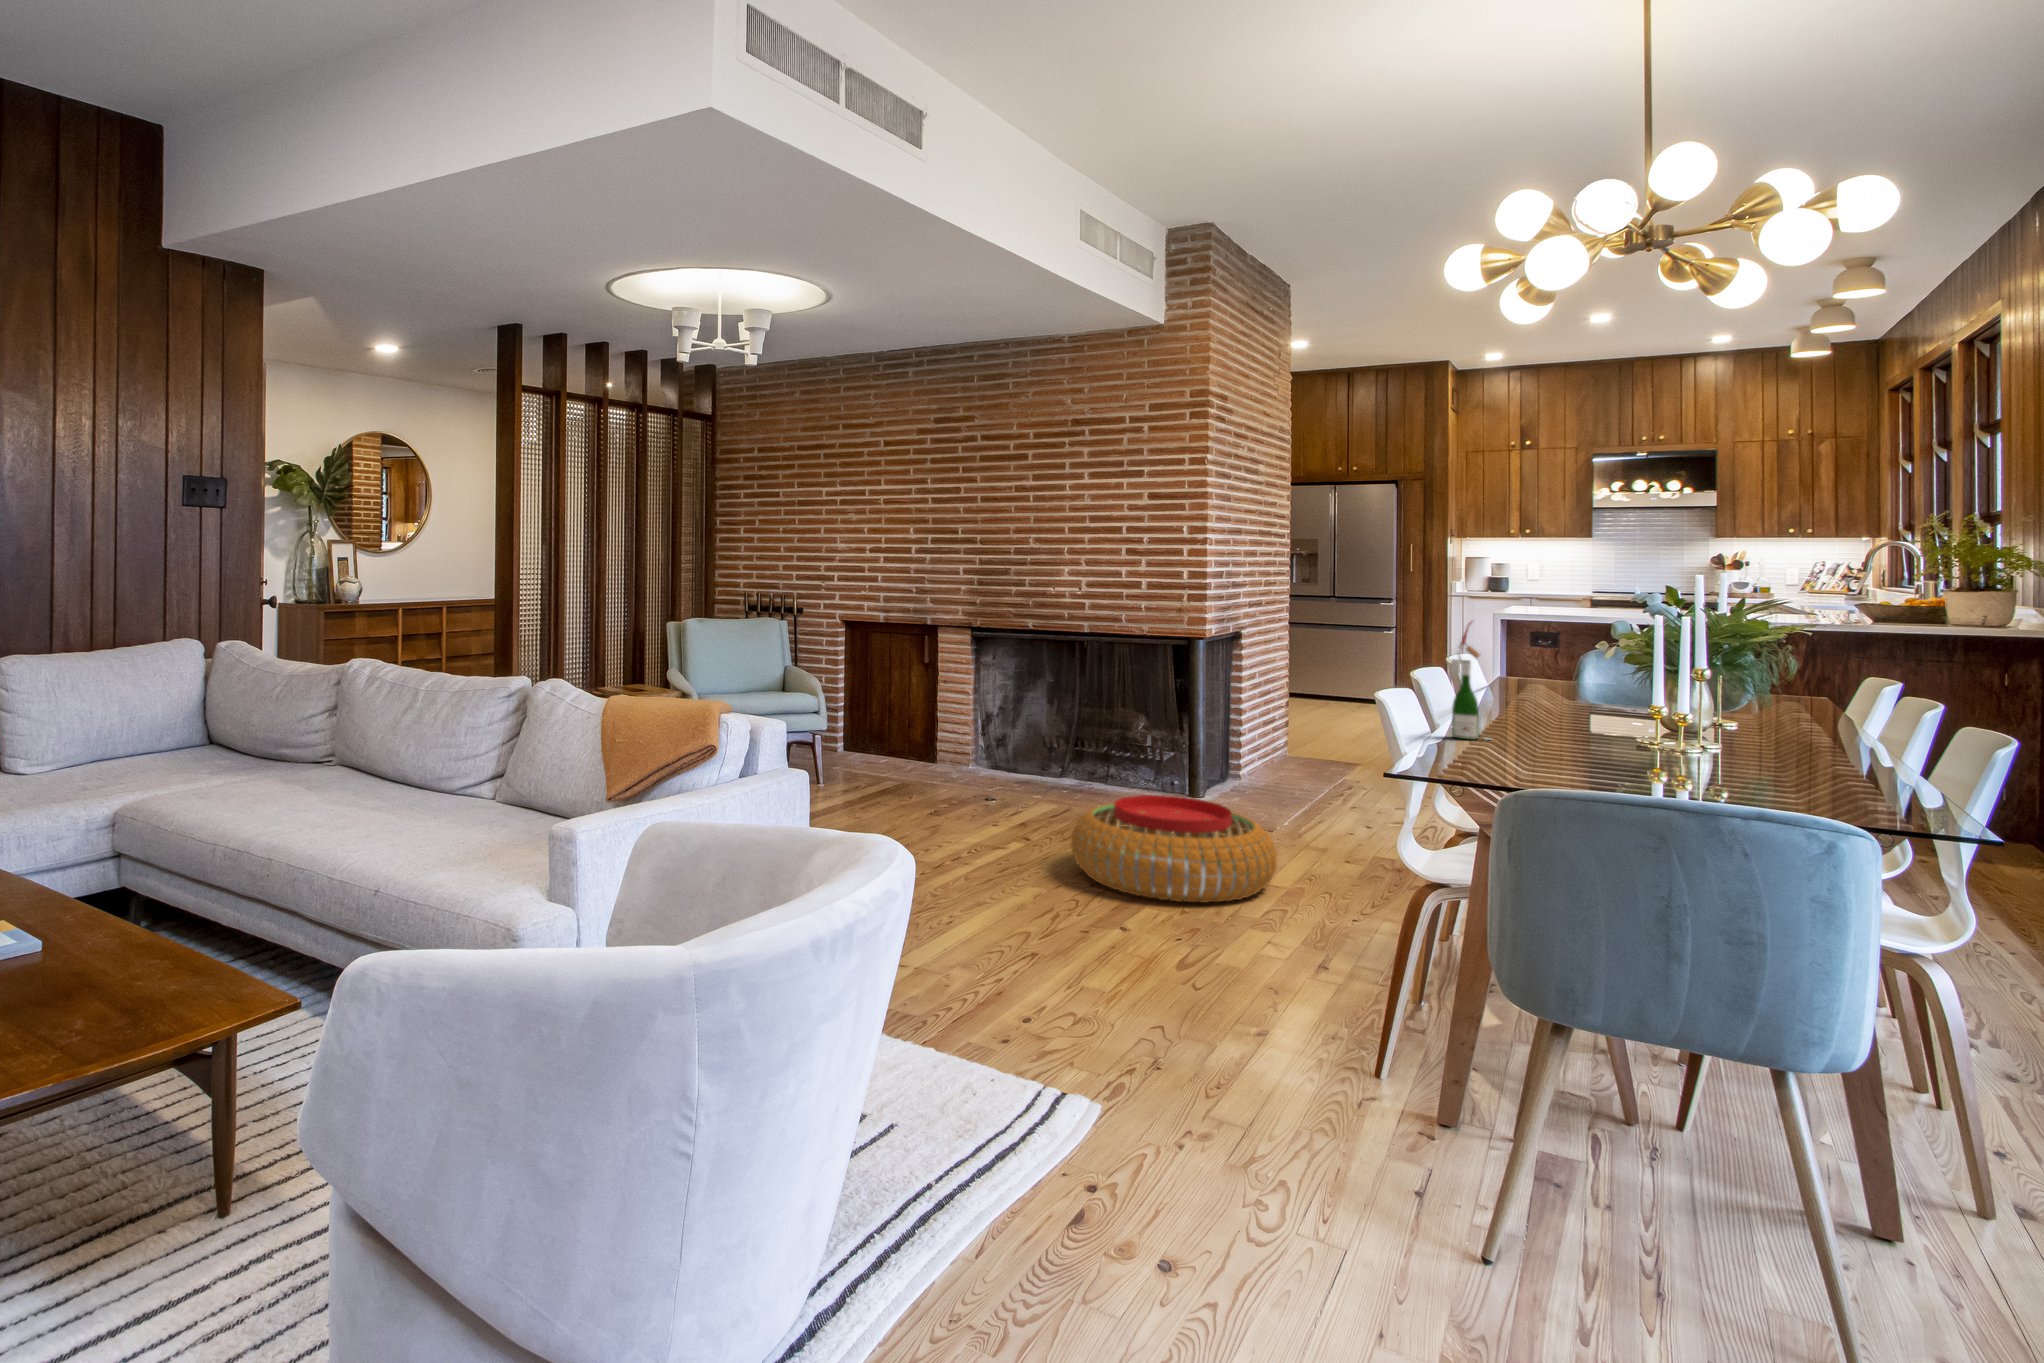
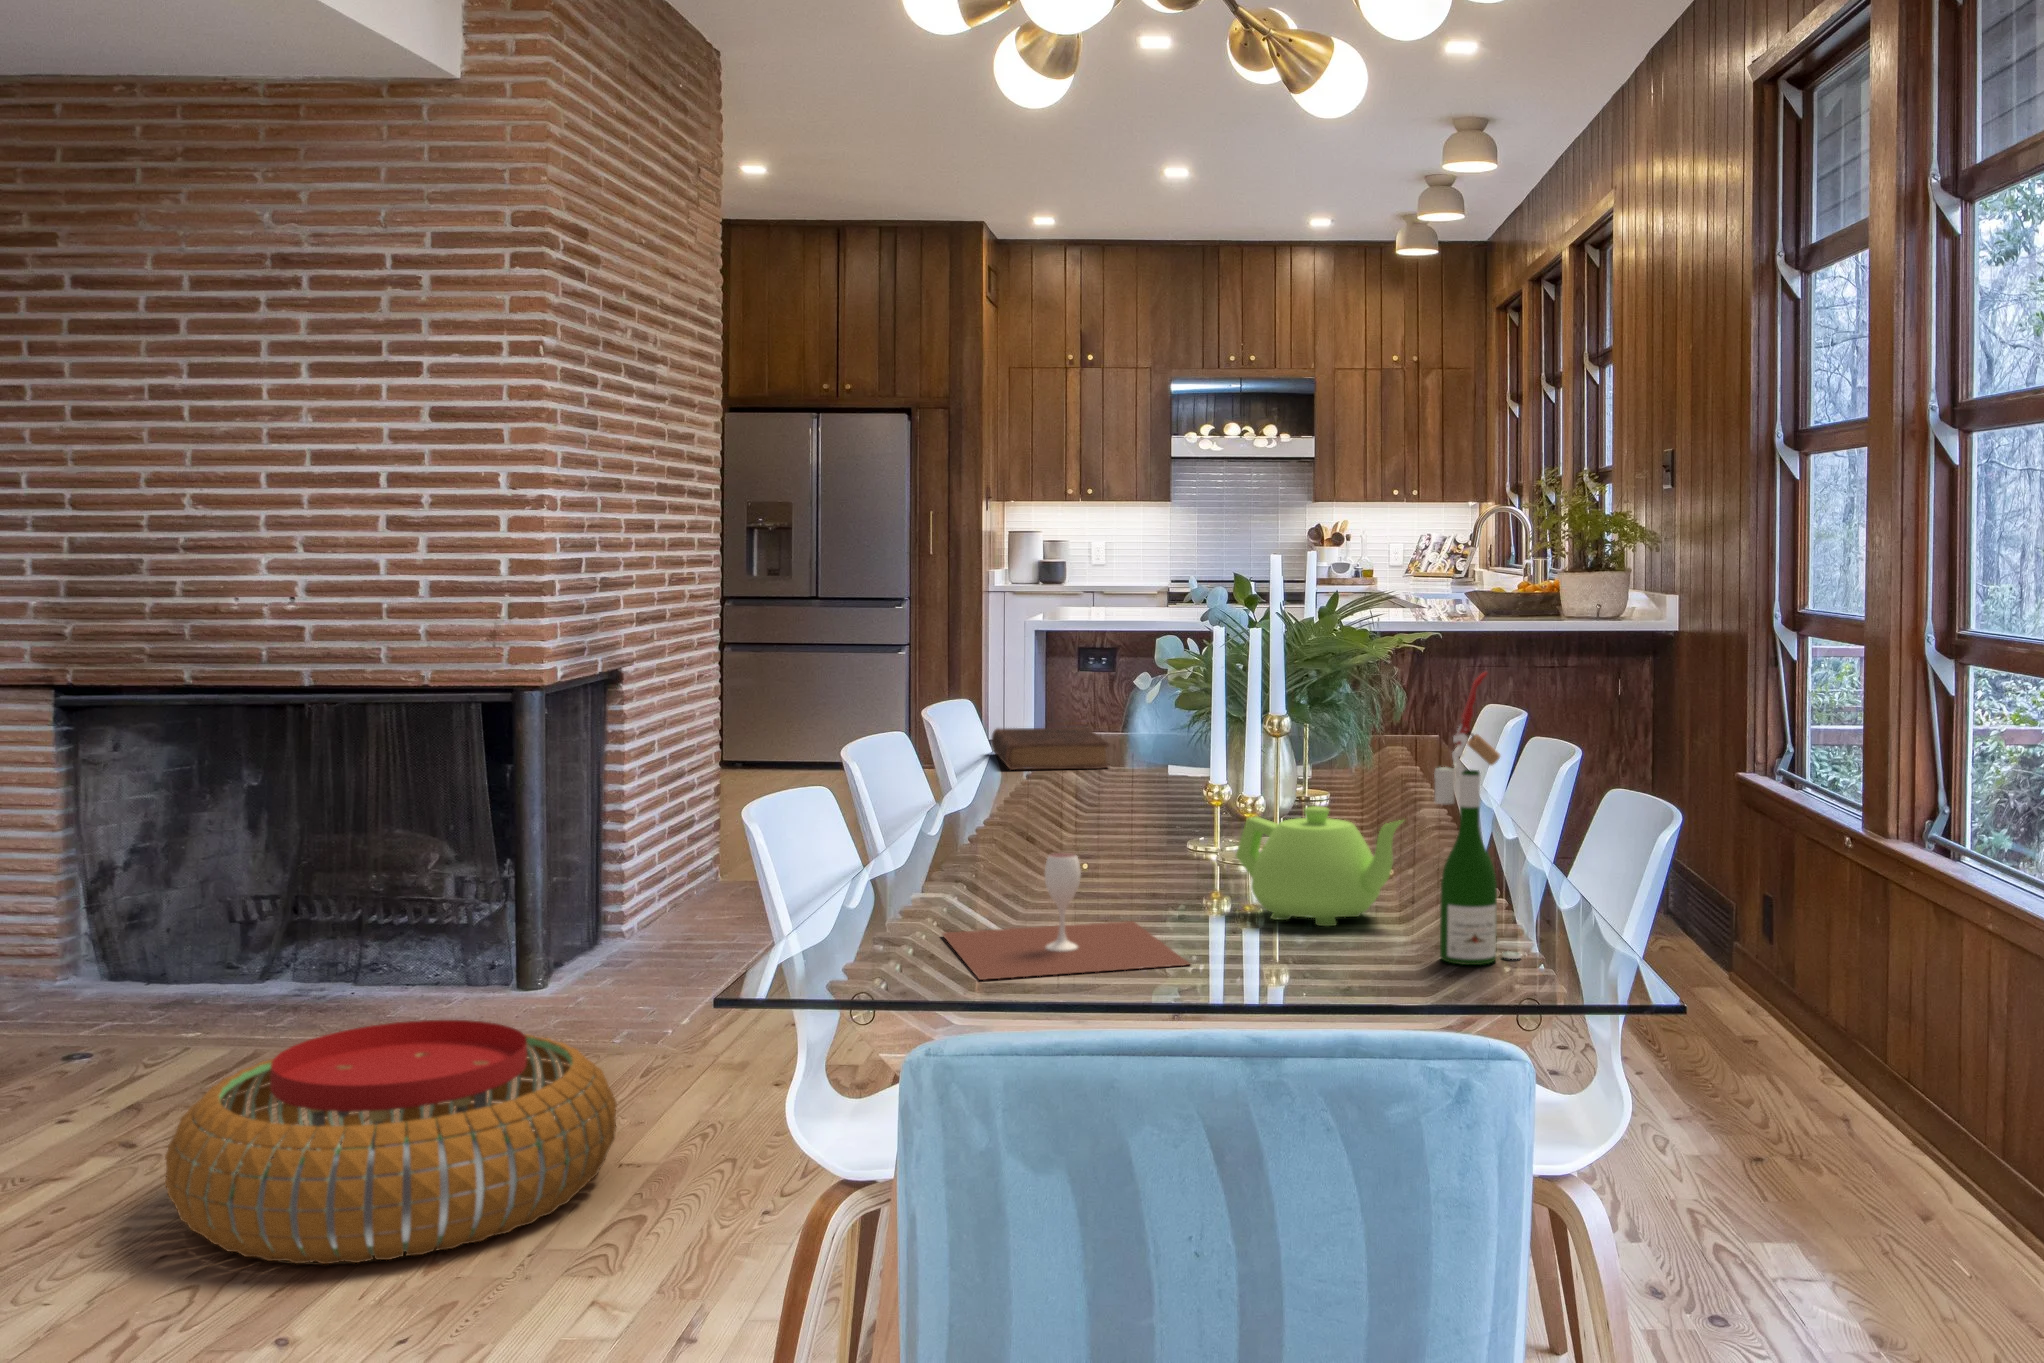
wine bottle: present [1451,621,1489,740] -> present [1434,672,1521,965]
book: none [1489,674,1574,701] -> present [991,727,1110,770]
teapot: none [1683,718,1805,783] -> present [1235,806,1403,926]
wine glass: none [1505,726,1661,788] -> present [943,853,1189,980]

